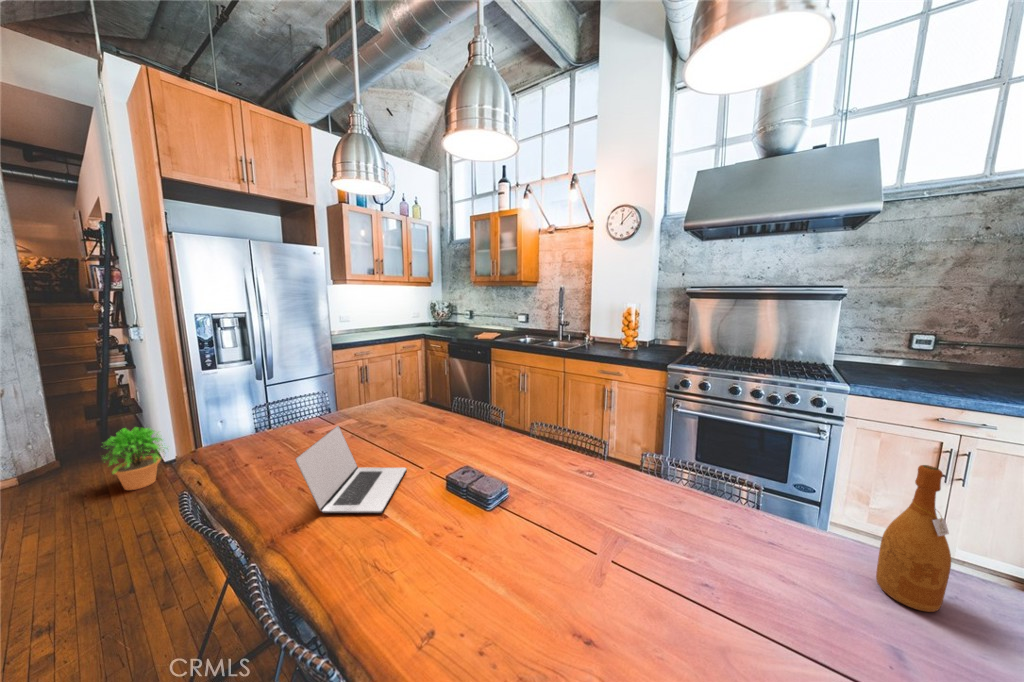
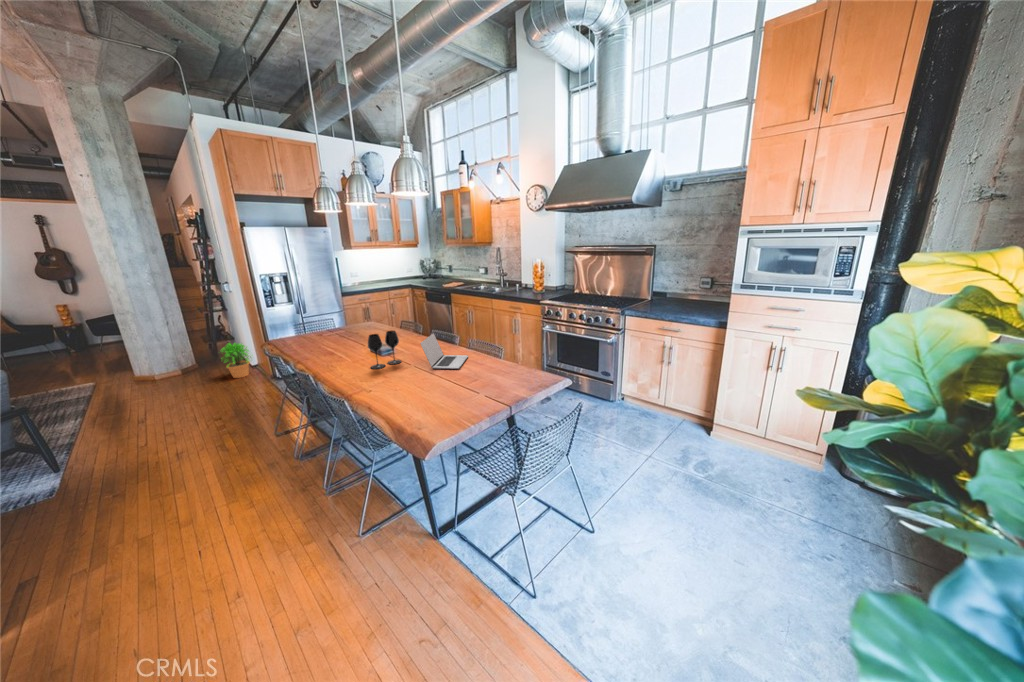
laptop: present [295,426,406,513] -> present [420,333,468,369]
wine glass: none [510,458,576,584] -> present [368,331,401,369]
wine bottle: present [876,465,951,612] -> none [487,326,503,374]

